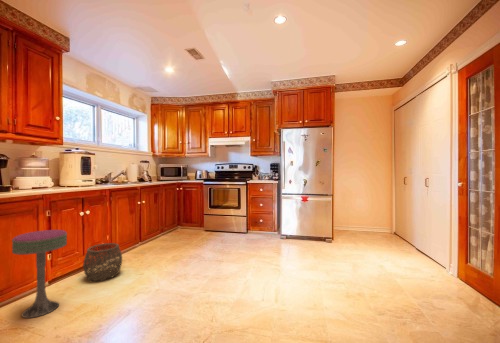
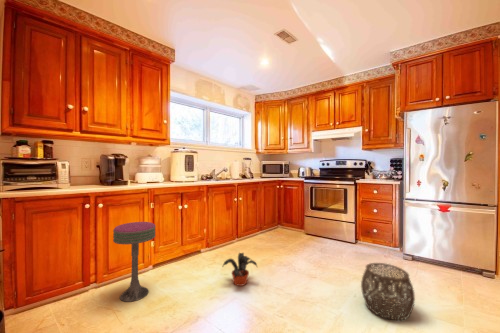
woven basket: present [83,243,122,281] -> present [361,263,415,320]
potted plant: none [143,249,176,278] -> present [223,253,257,286]

